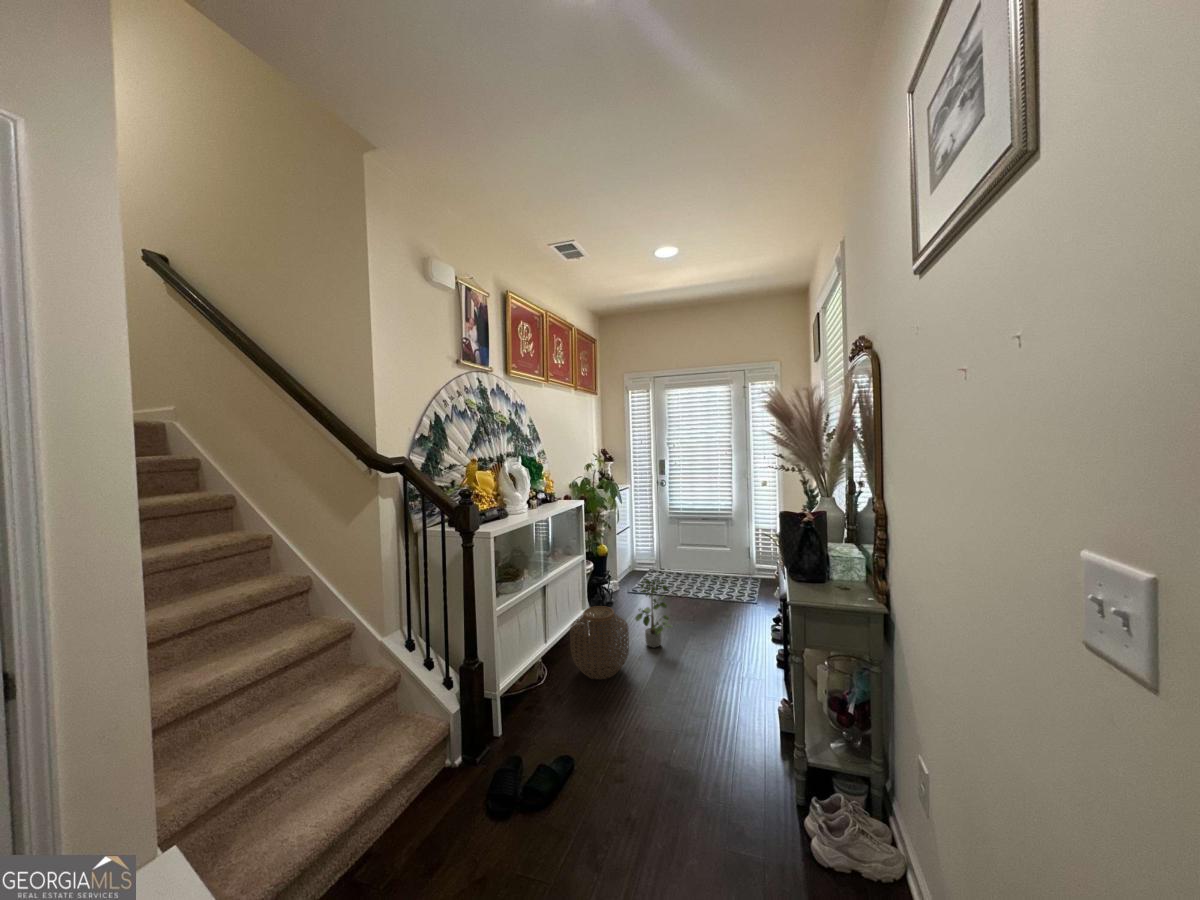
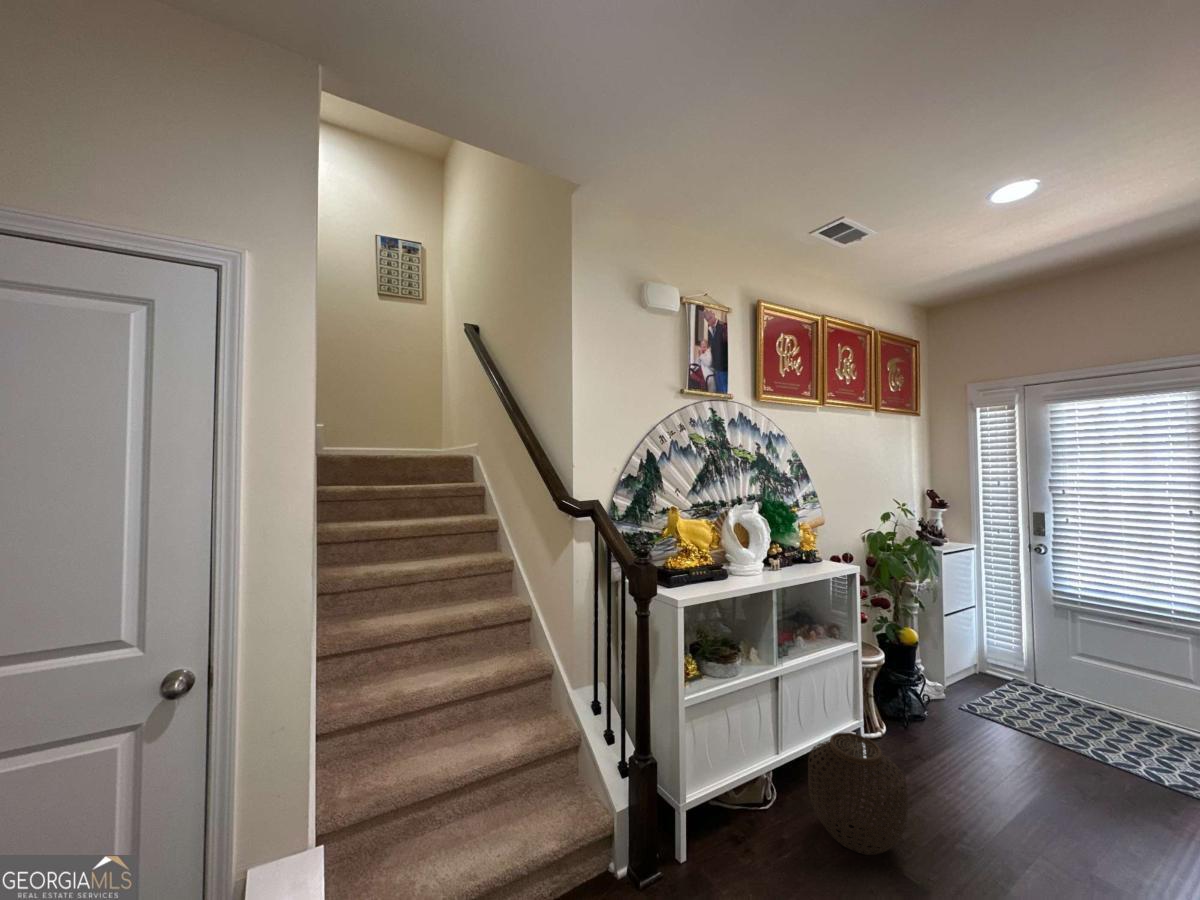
potted plant: present [635,579,672,647] -> none [935,712,1009,840]

